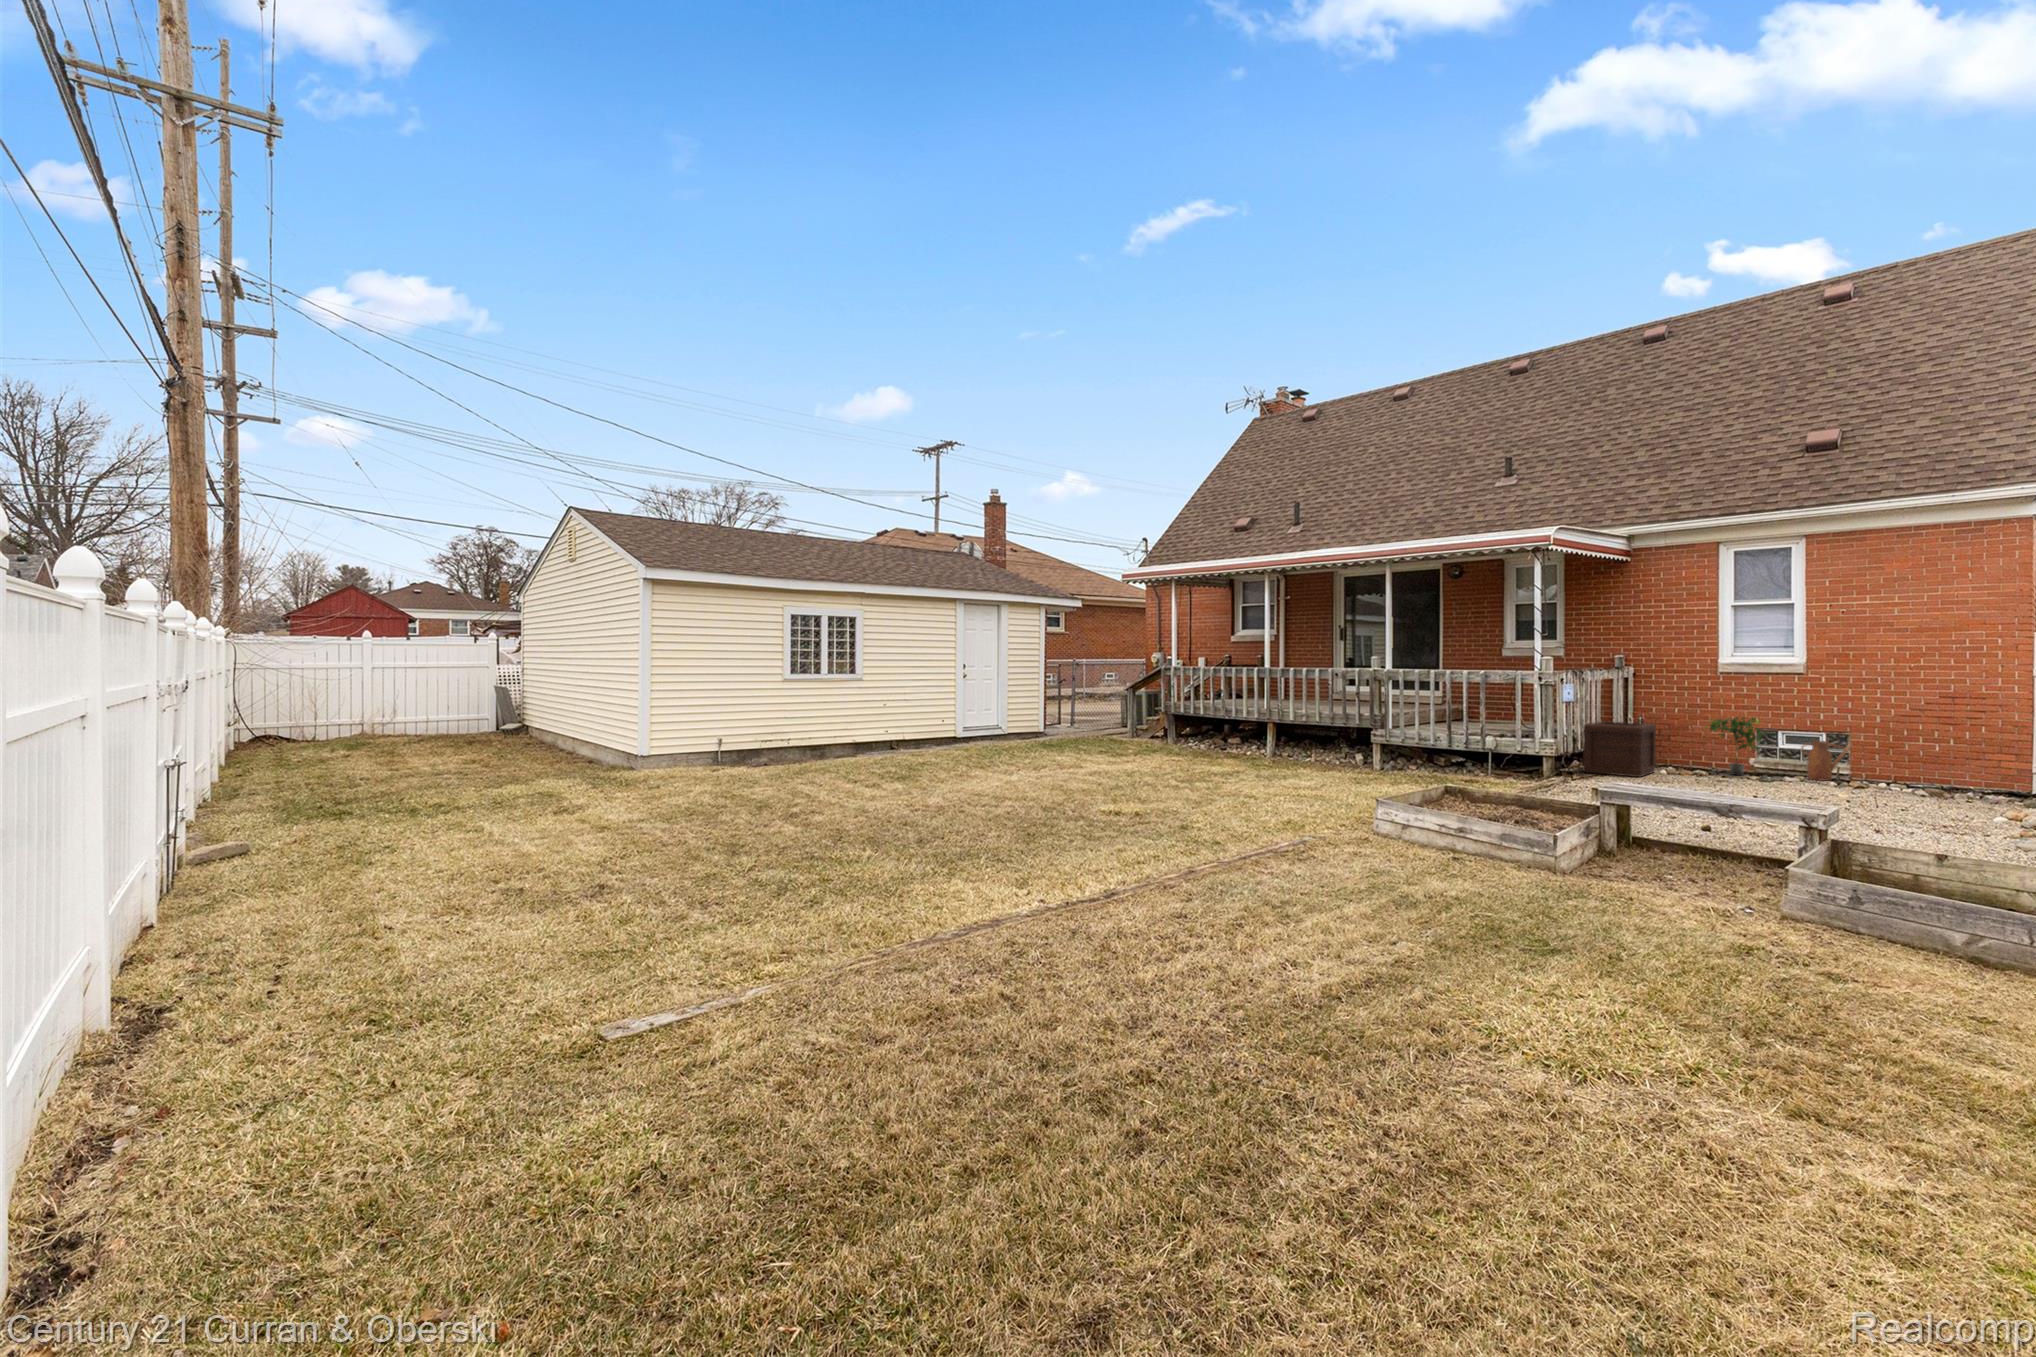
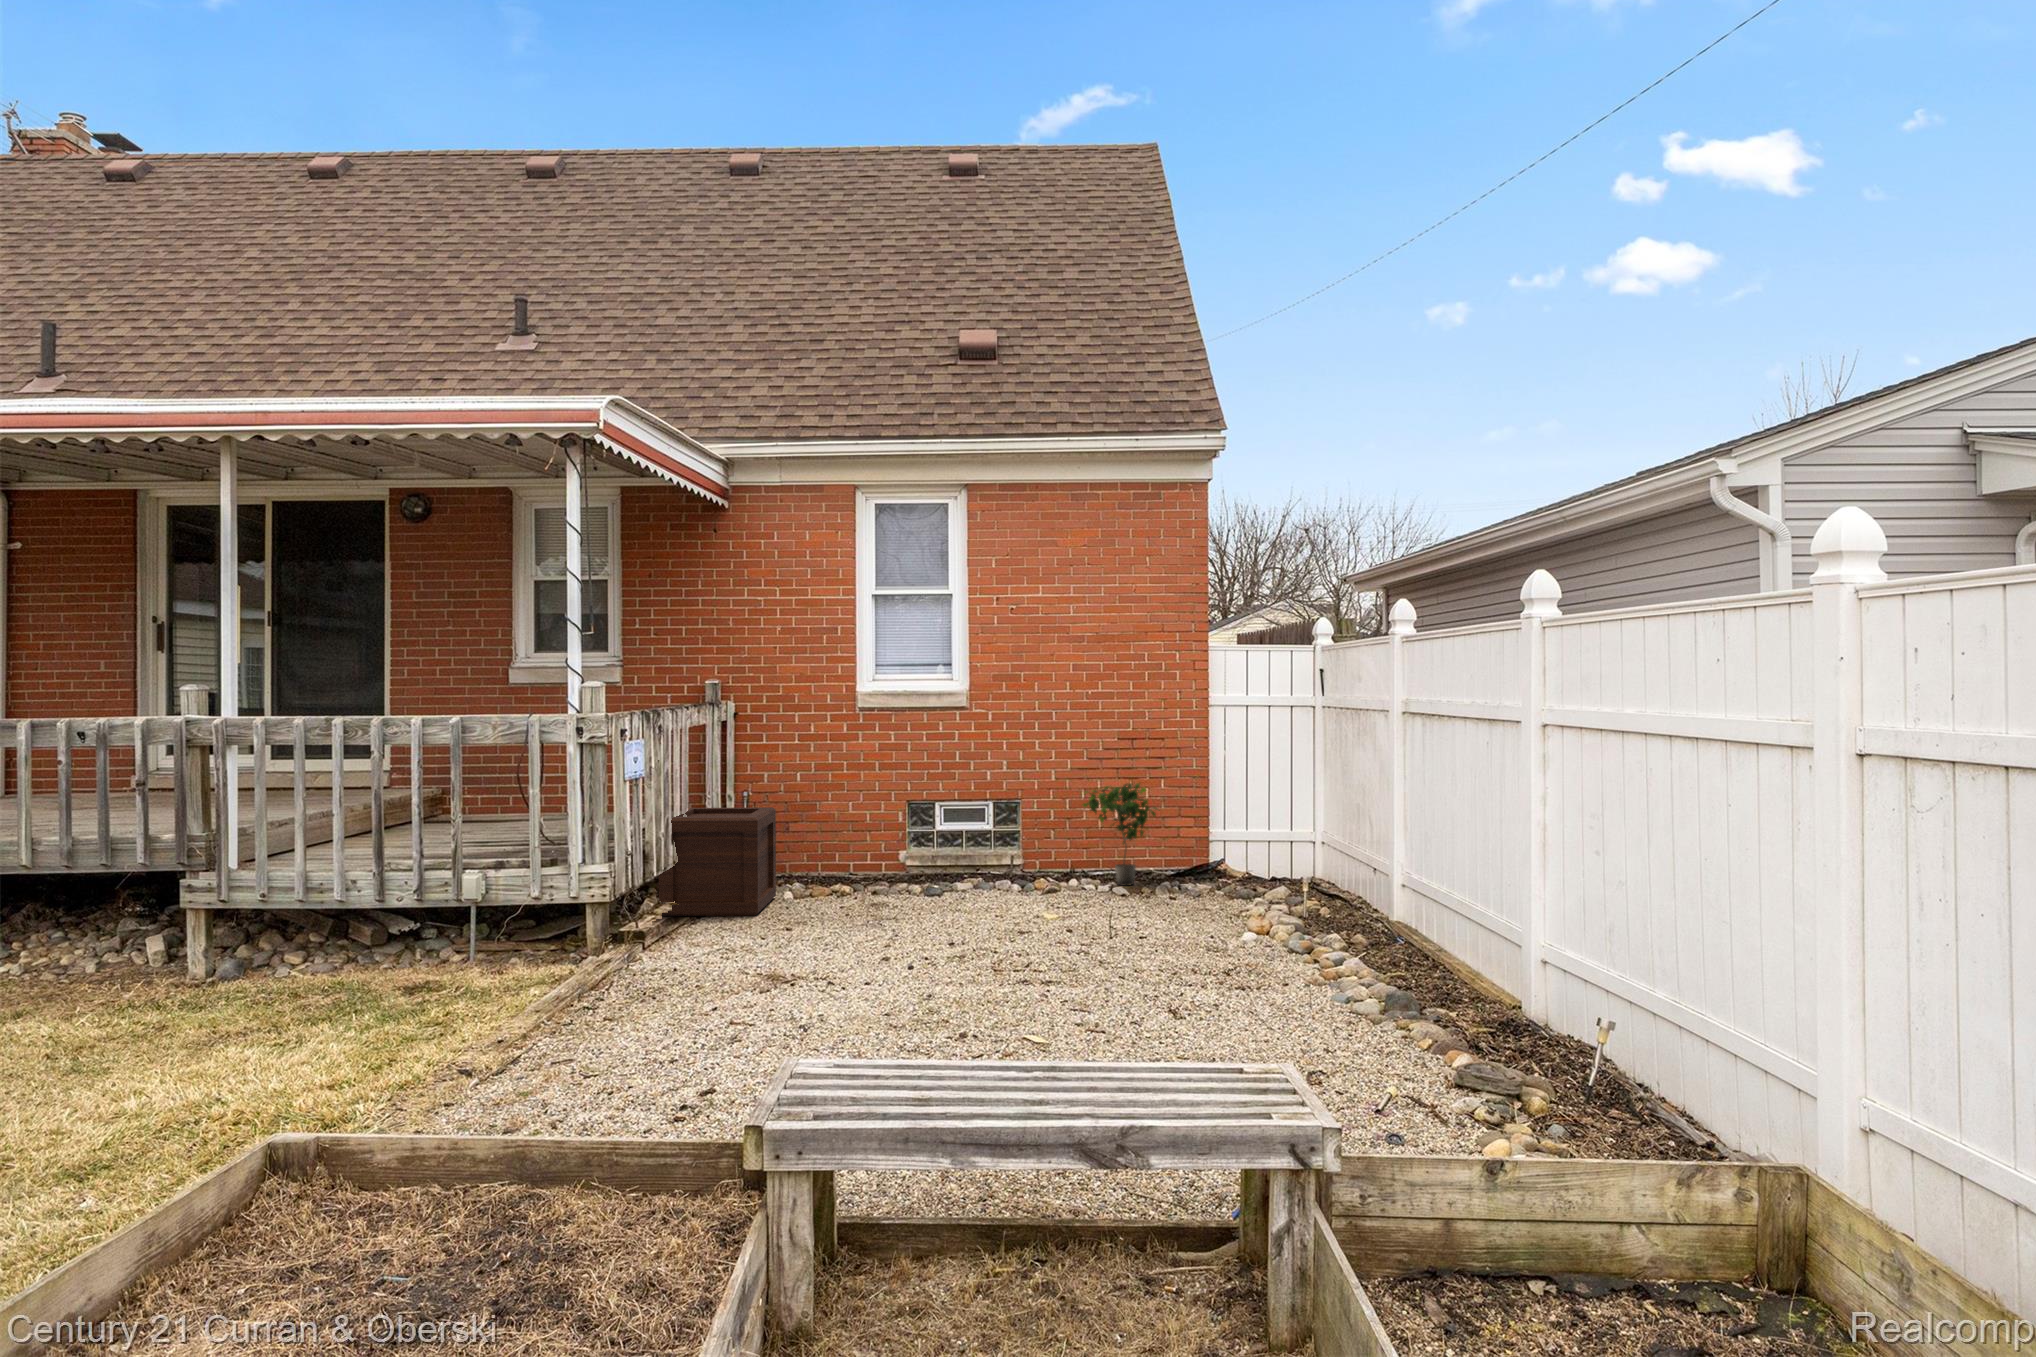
potted plant: present [1710,717,1761,775] -> present [1082,783,1158,886]
watering can: present [1801,741,1853,781] -> none [968,816,1030,882]

